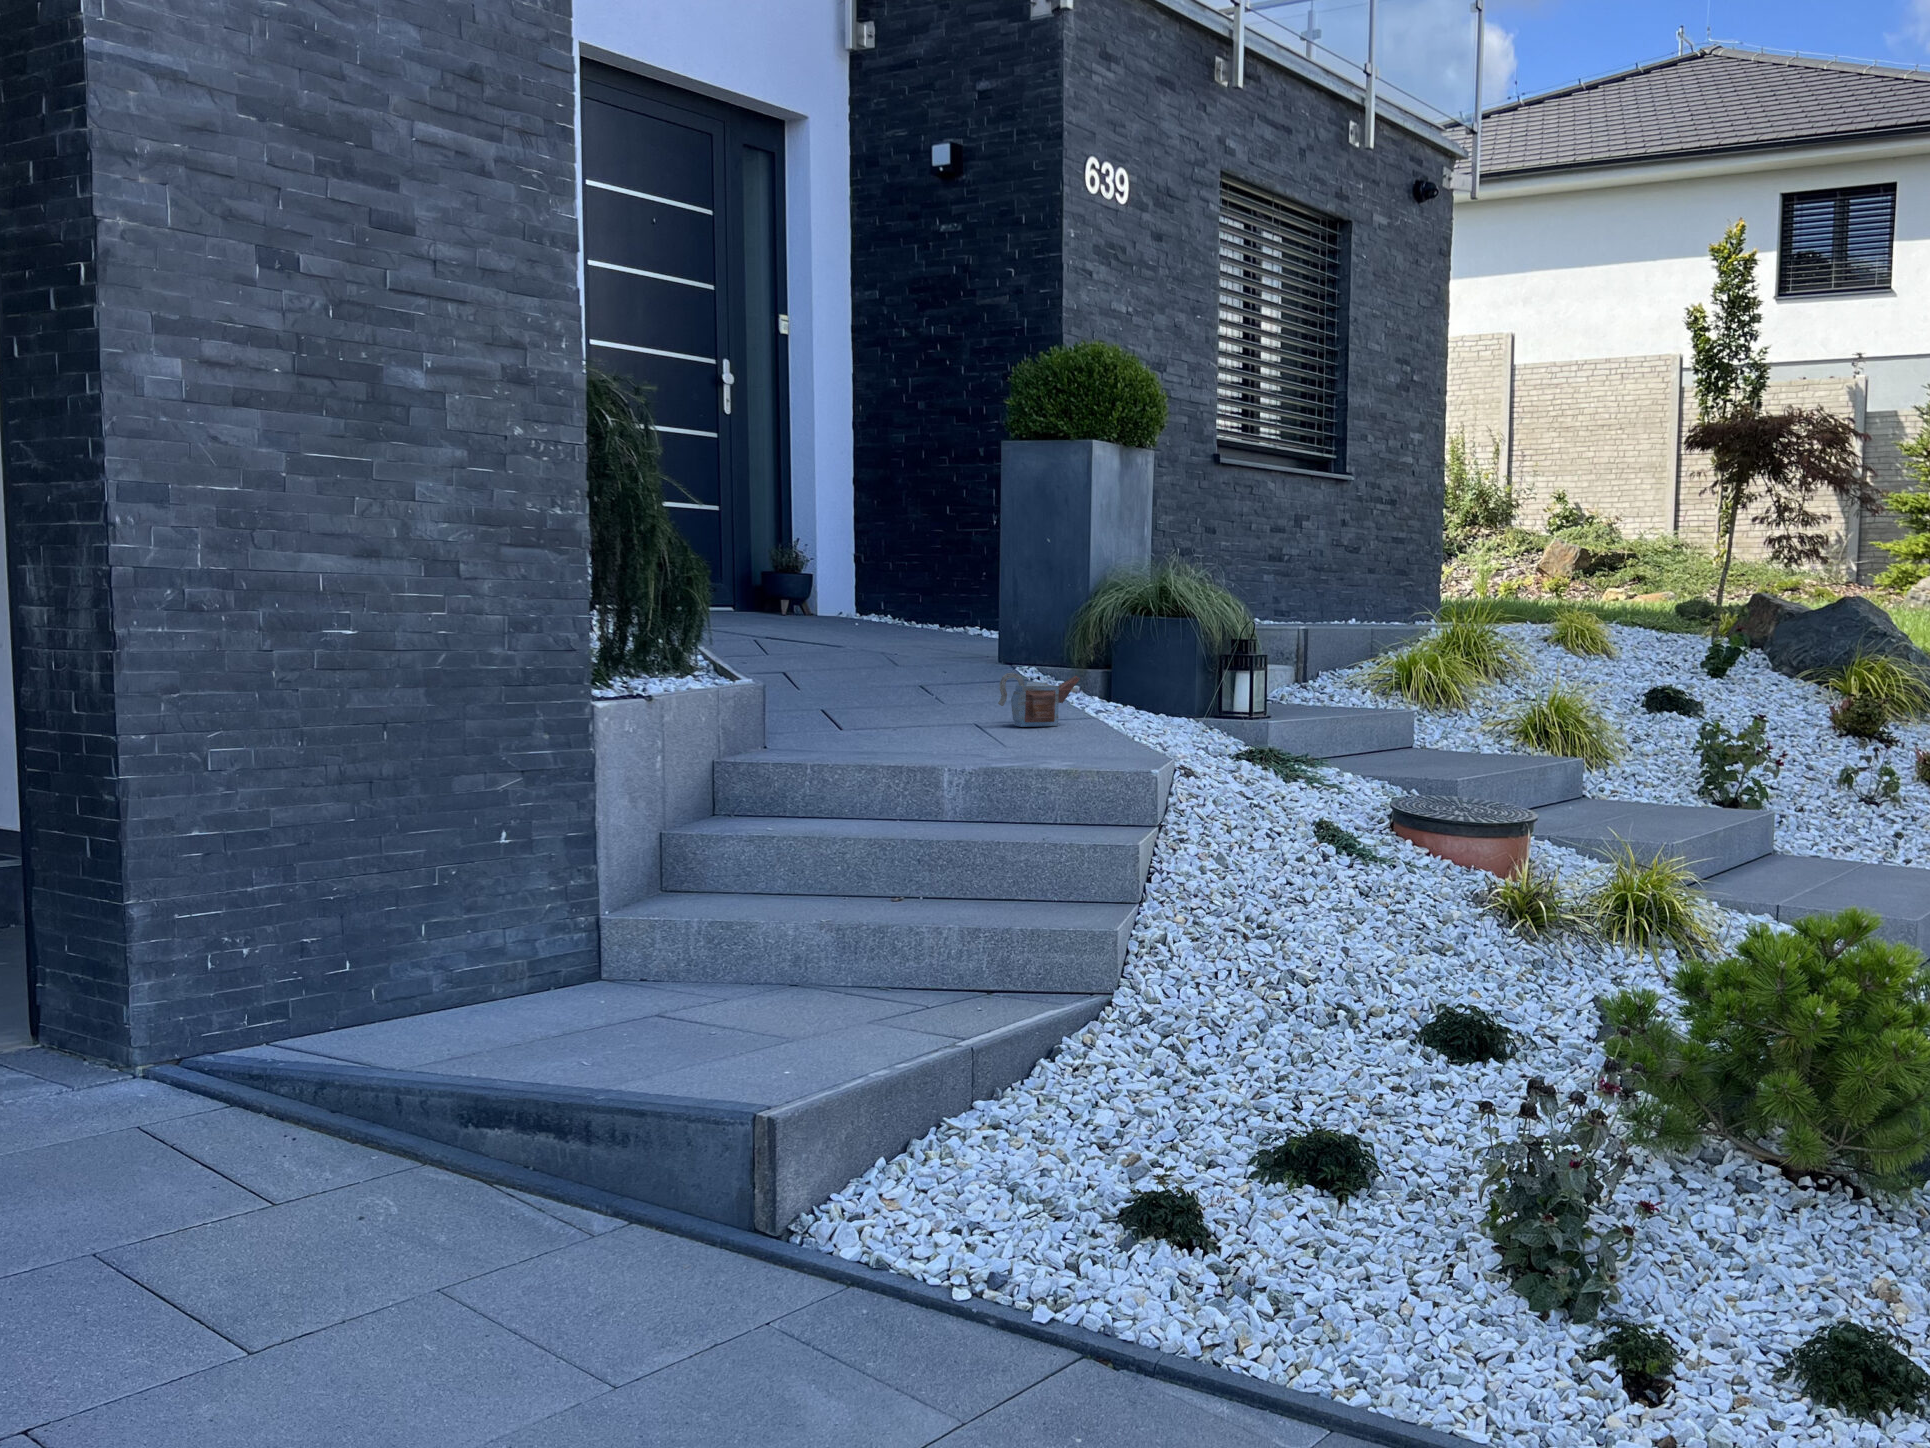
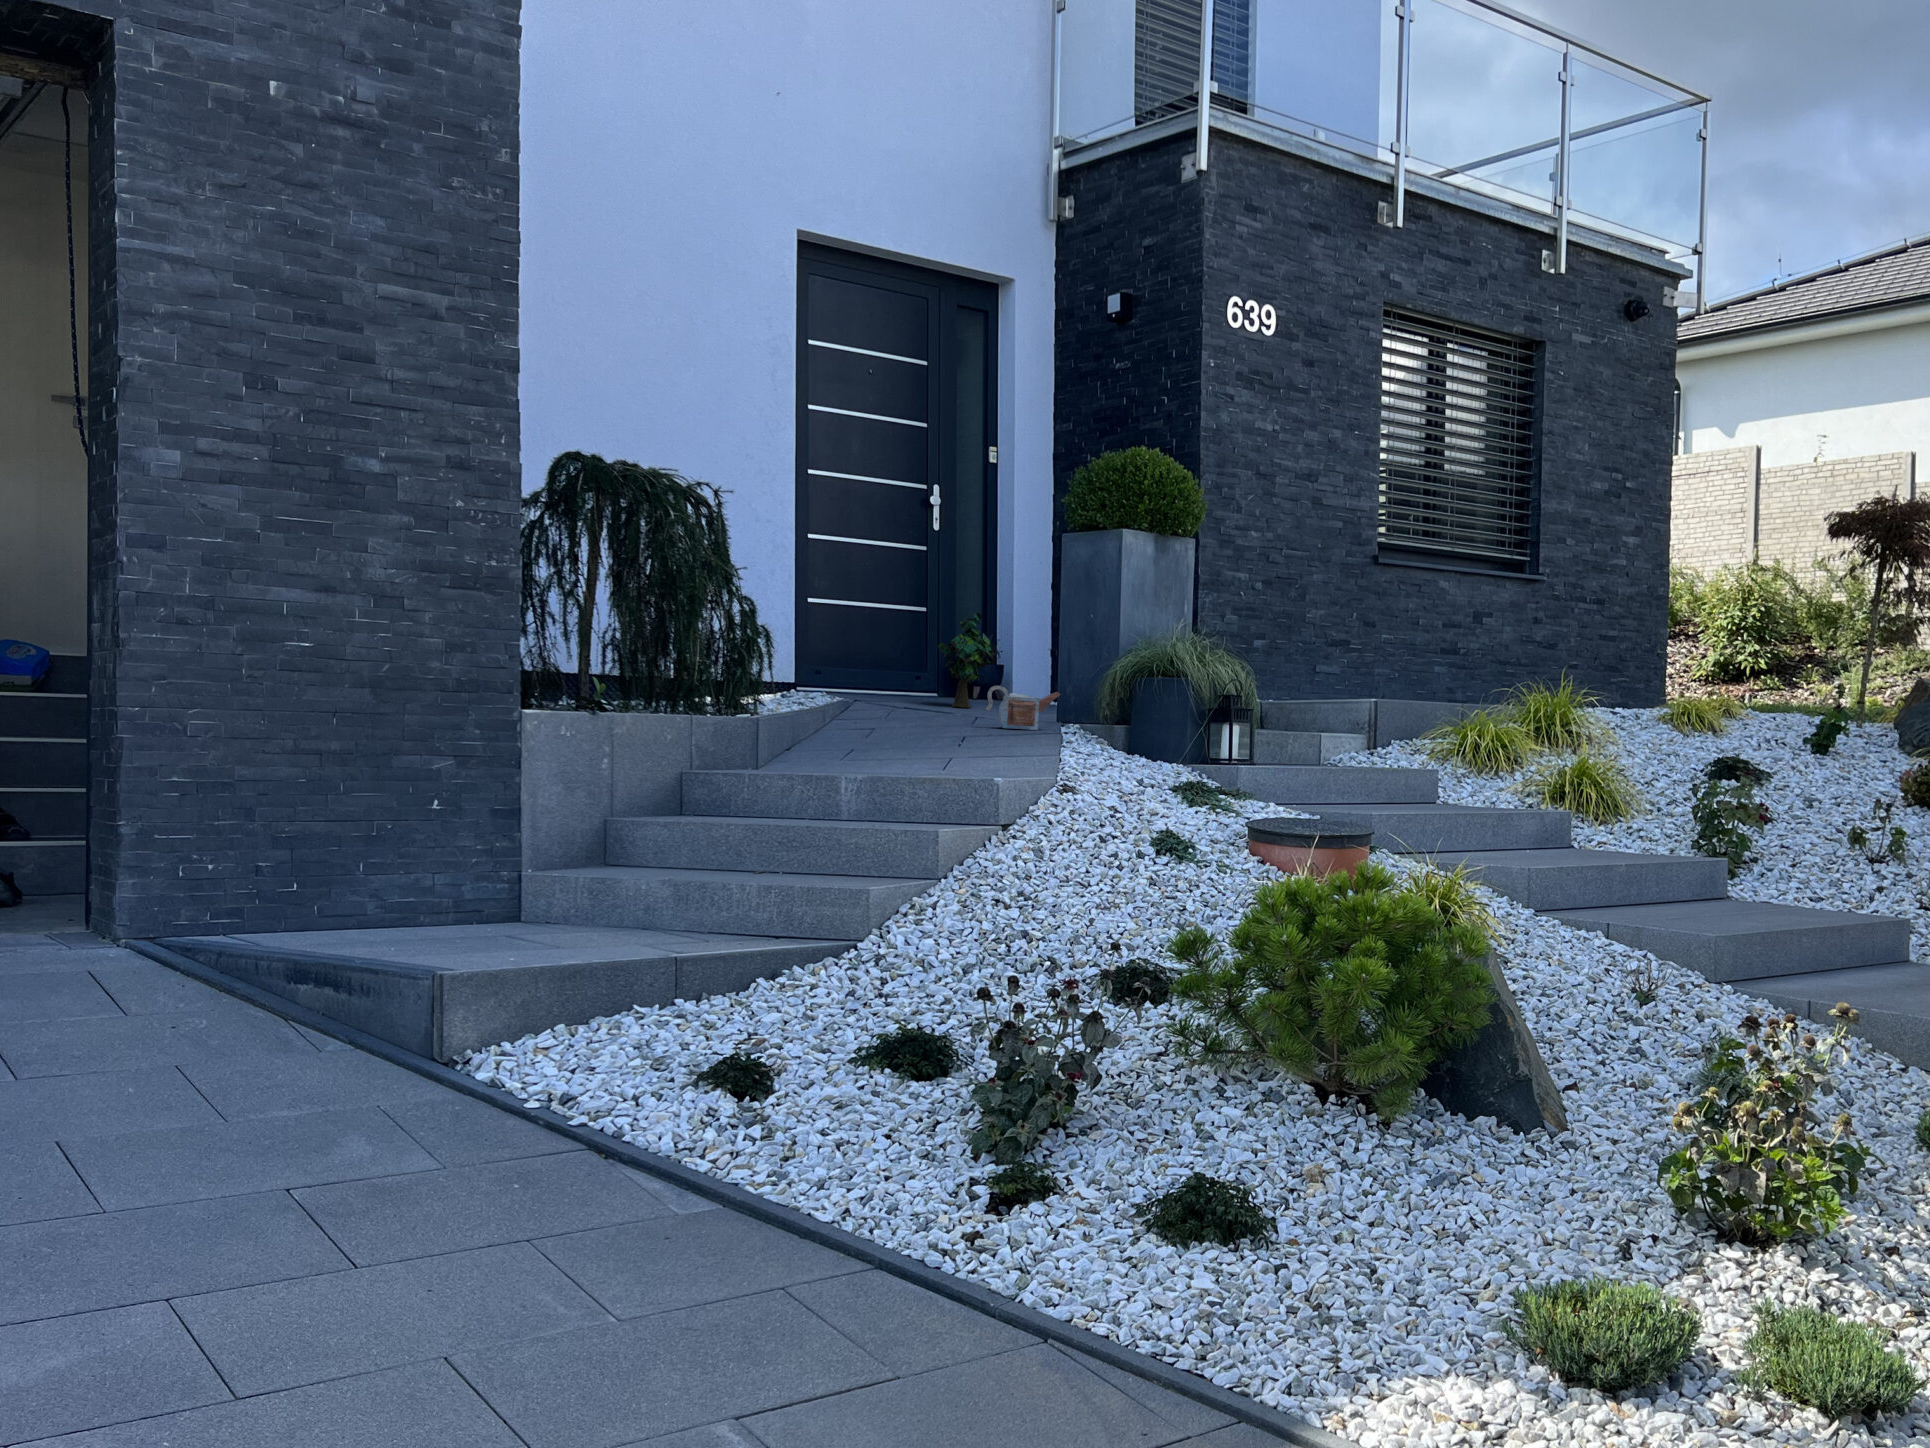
decorative plant: none [844,561,915,683] -> present [938,613,991,708]

